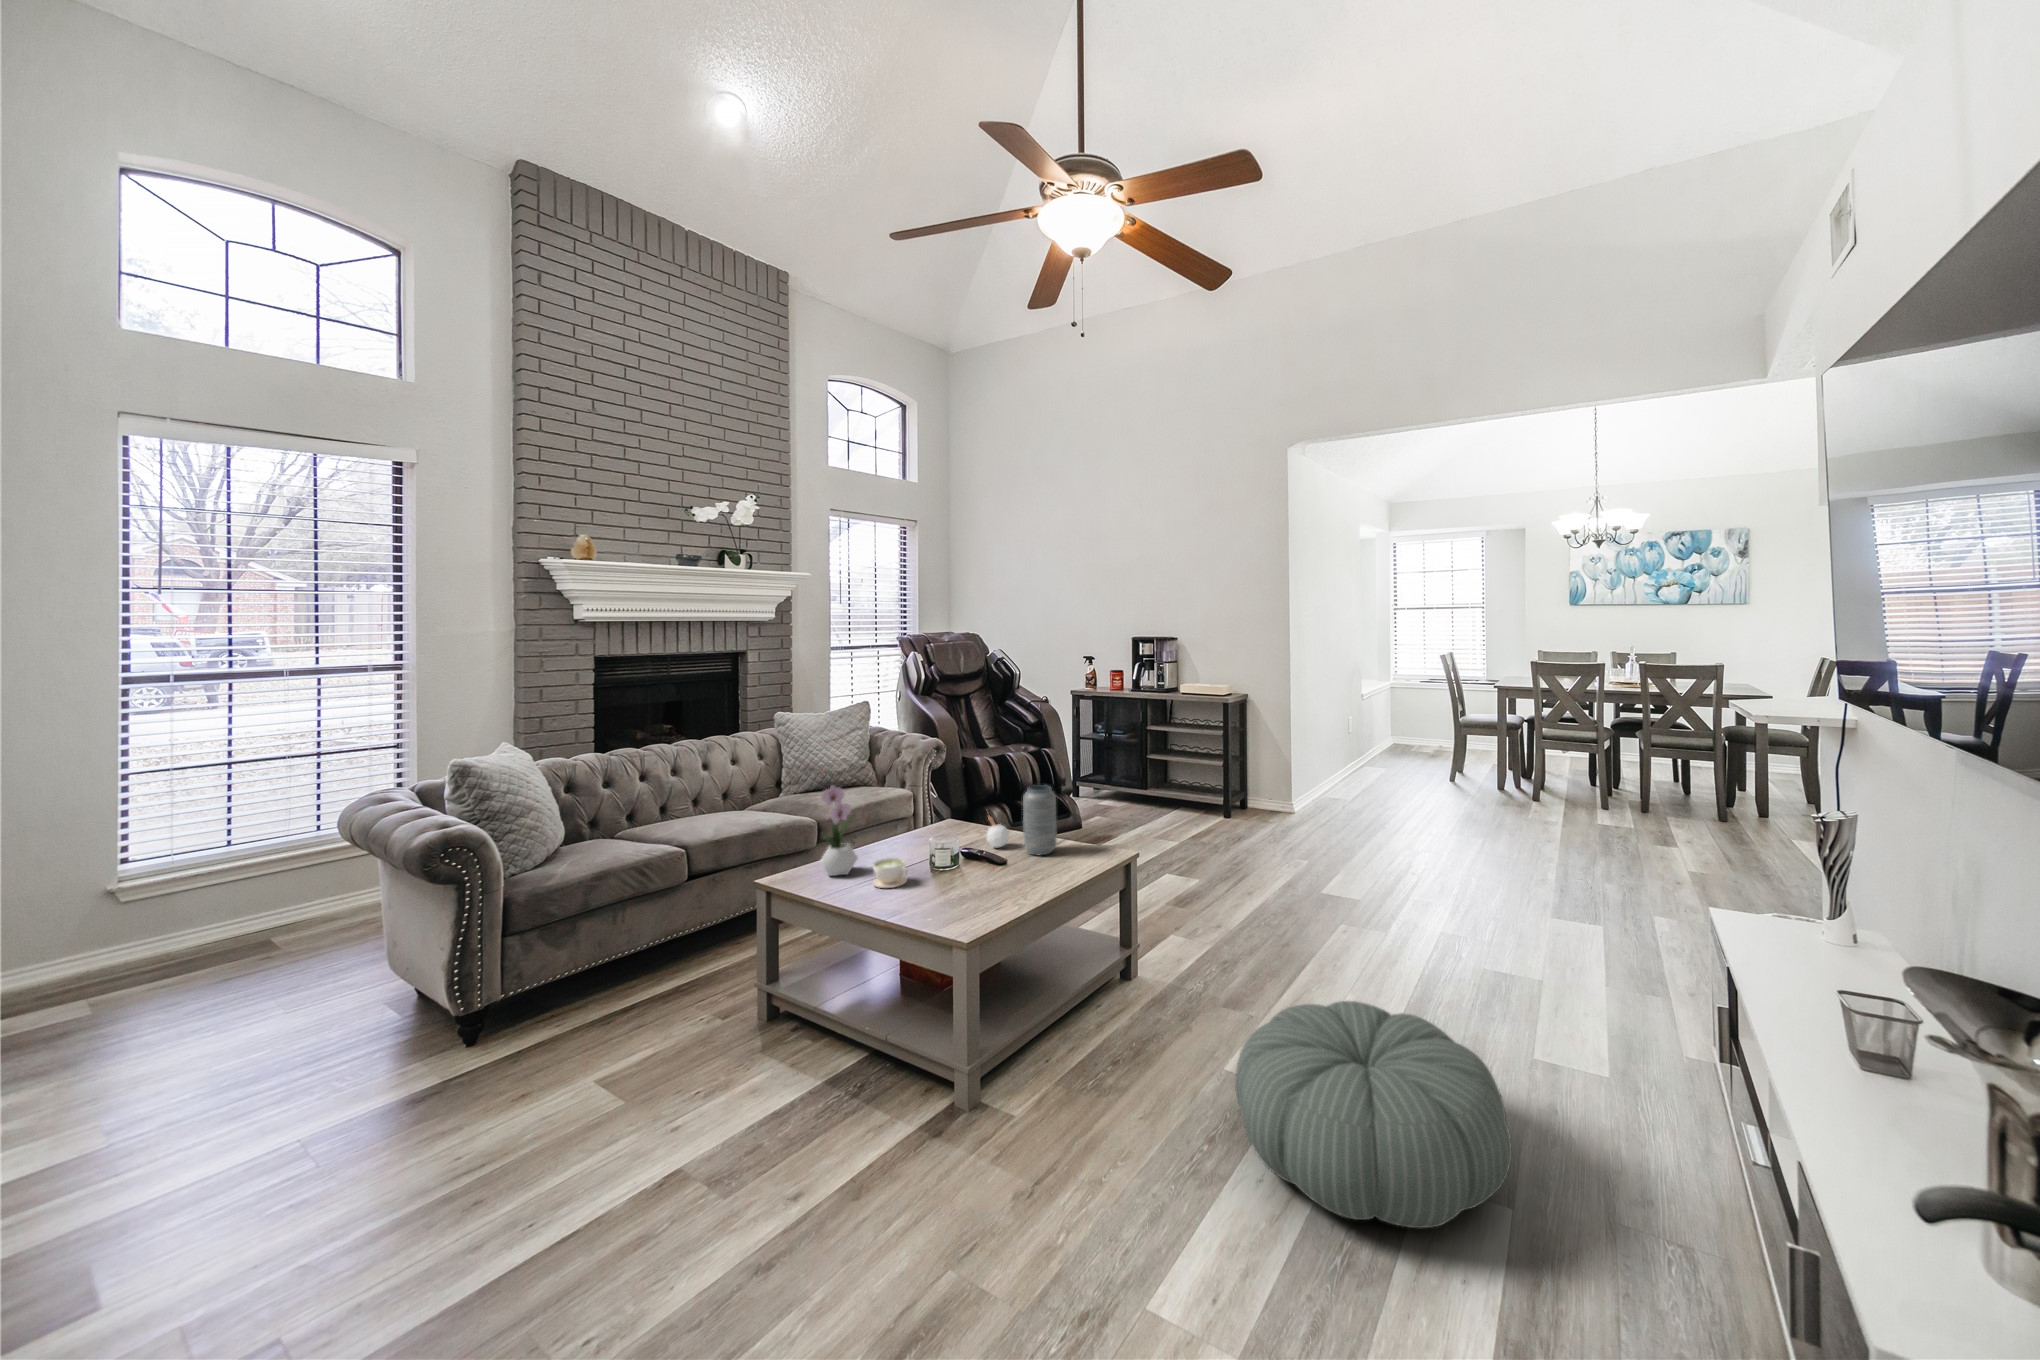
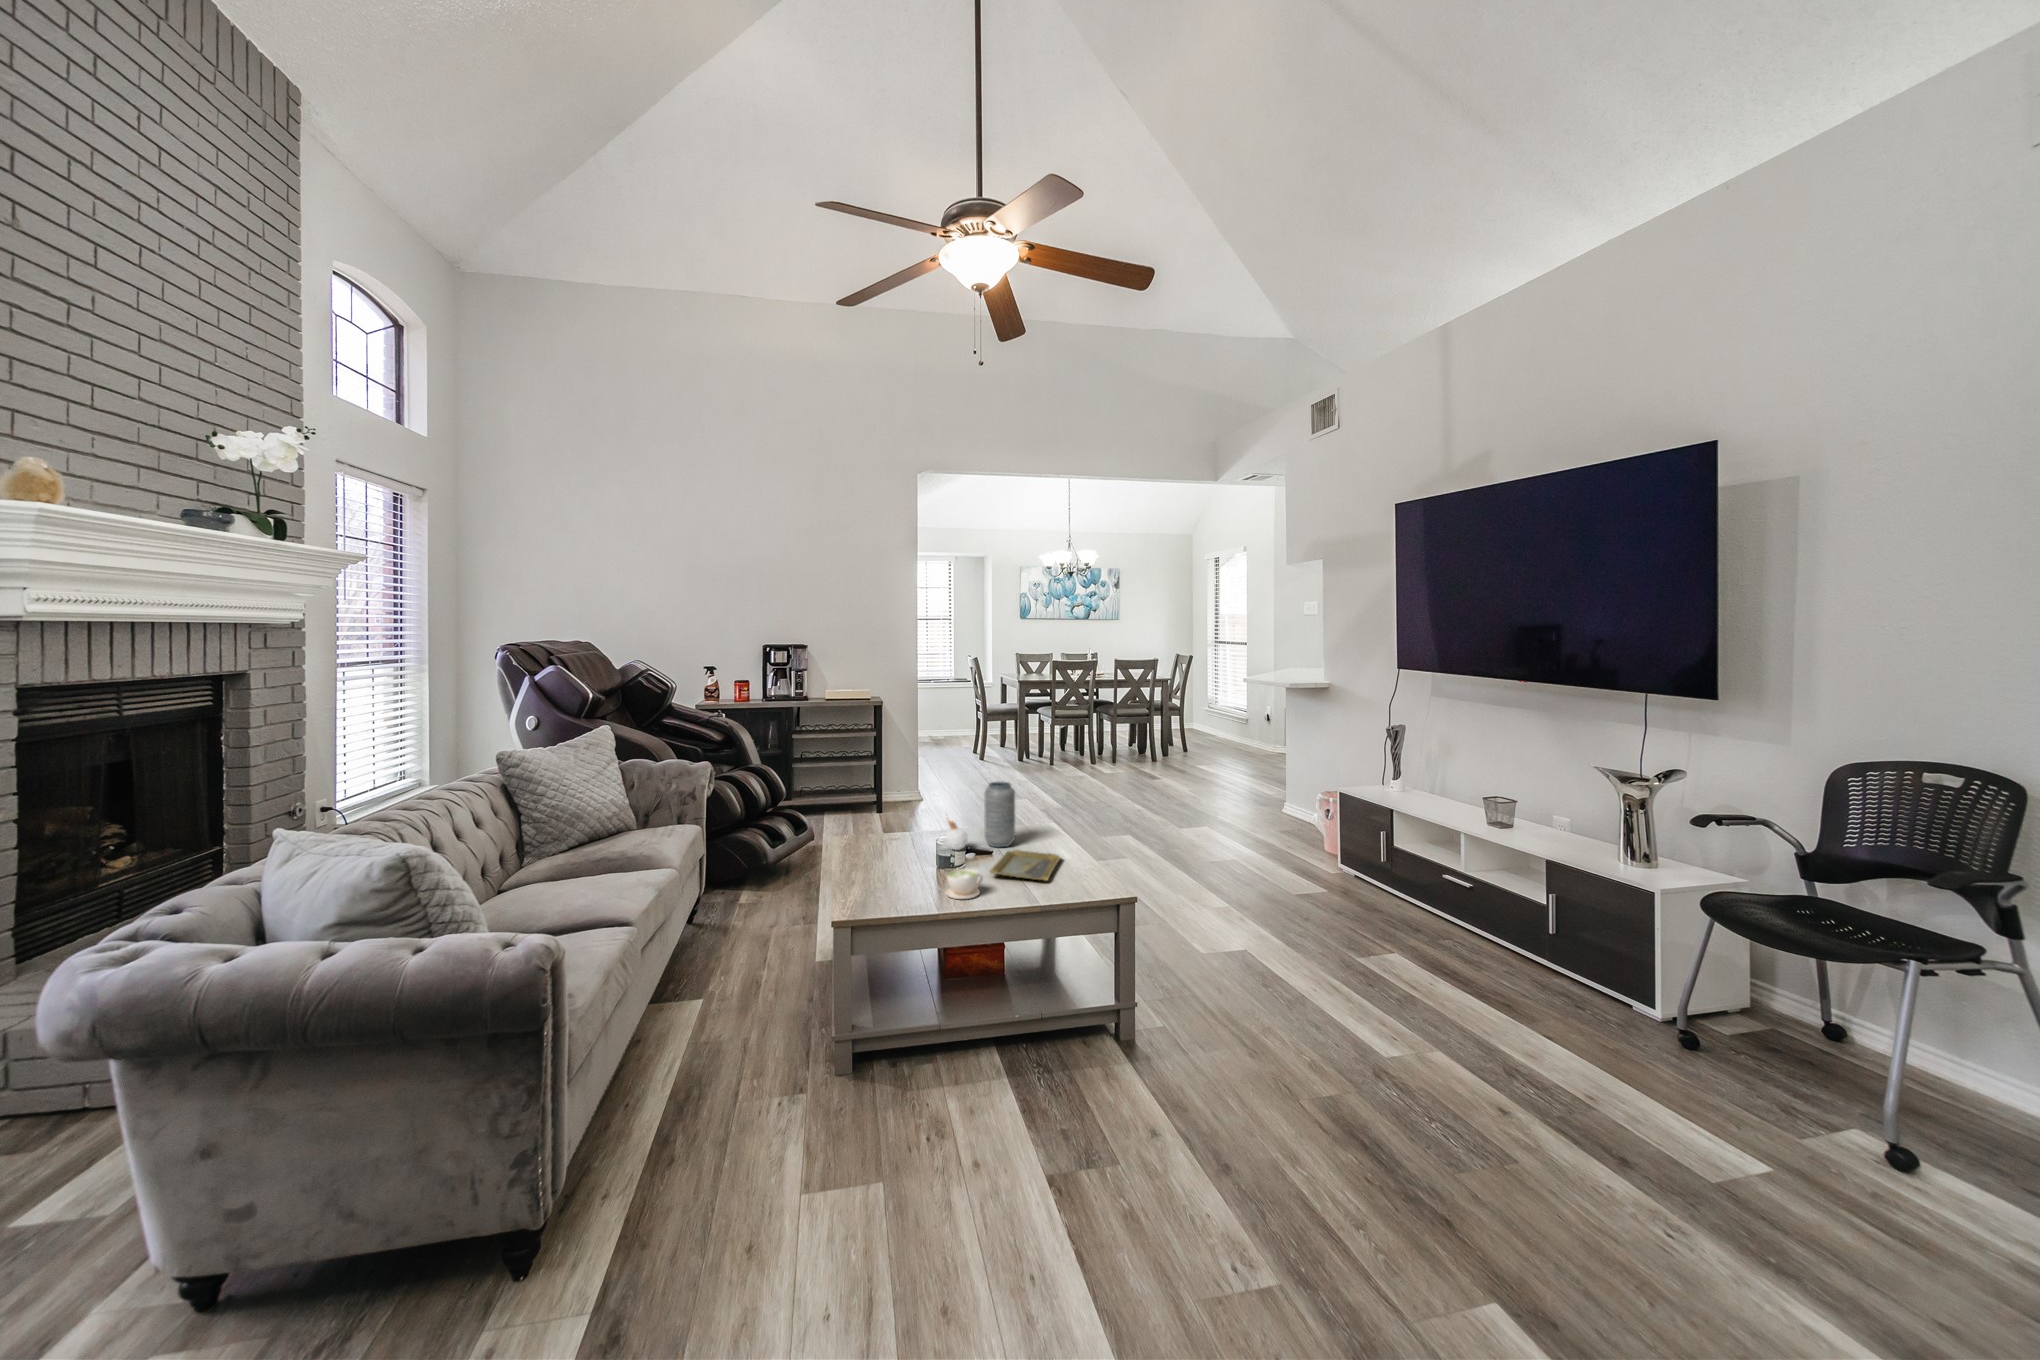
flower arrangement: present [821,771,857,876] -> none [870,789,912,906]
tray: none [941,858,1042,893] -> present [990,850,1060,881]
pouf: present [1235,1001,1512,1228] -> none [1251,881,1430,995]

